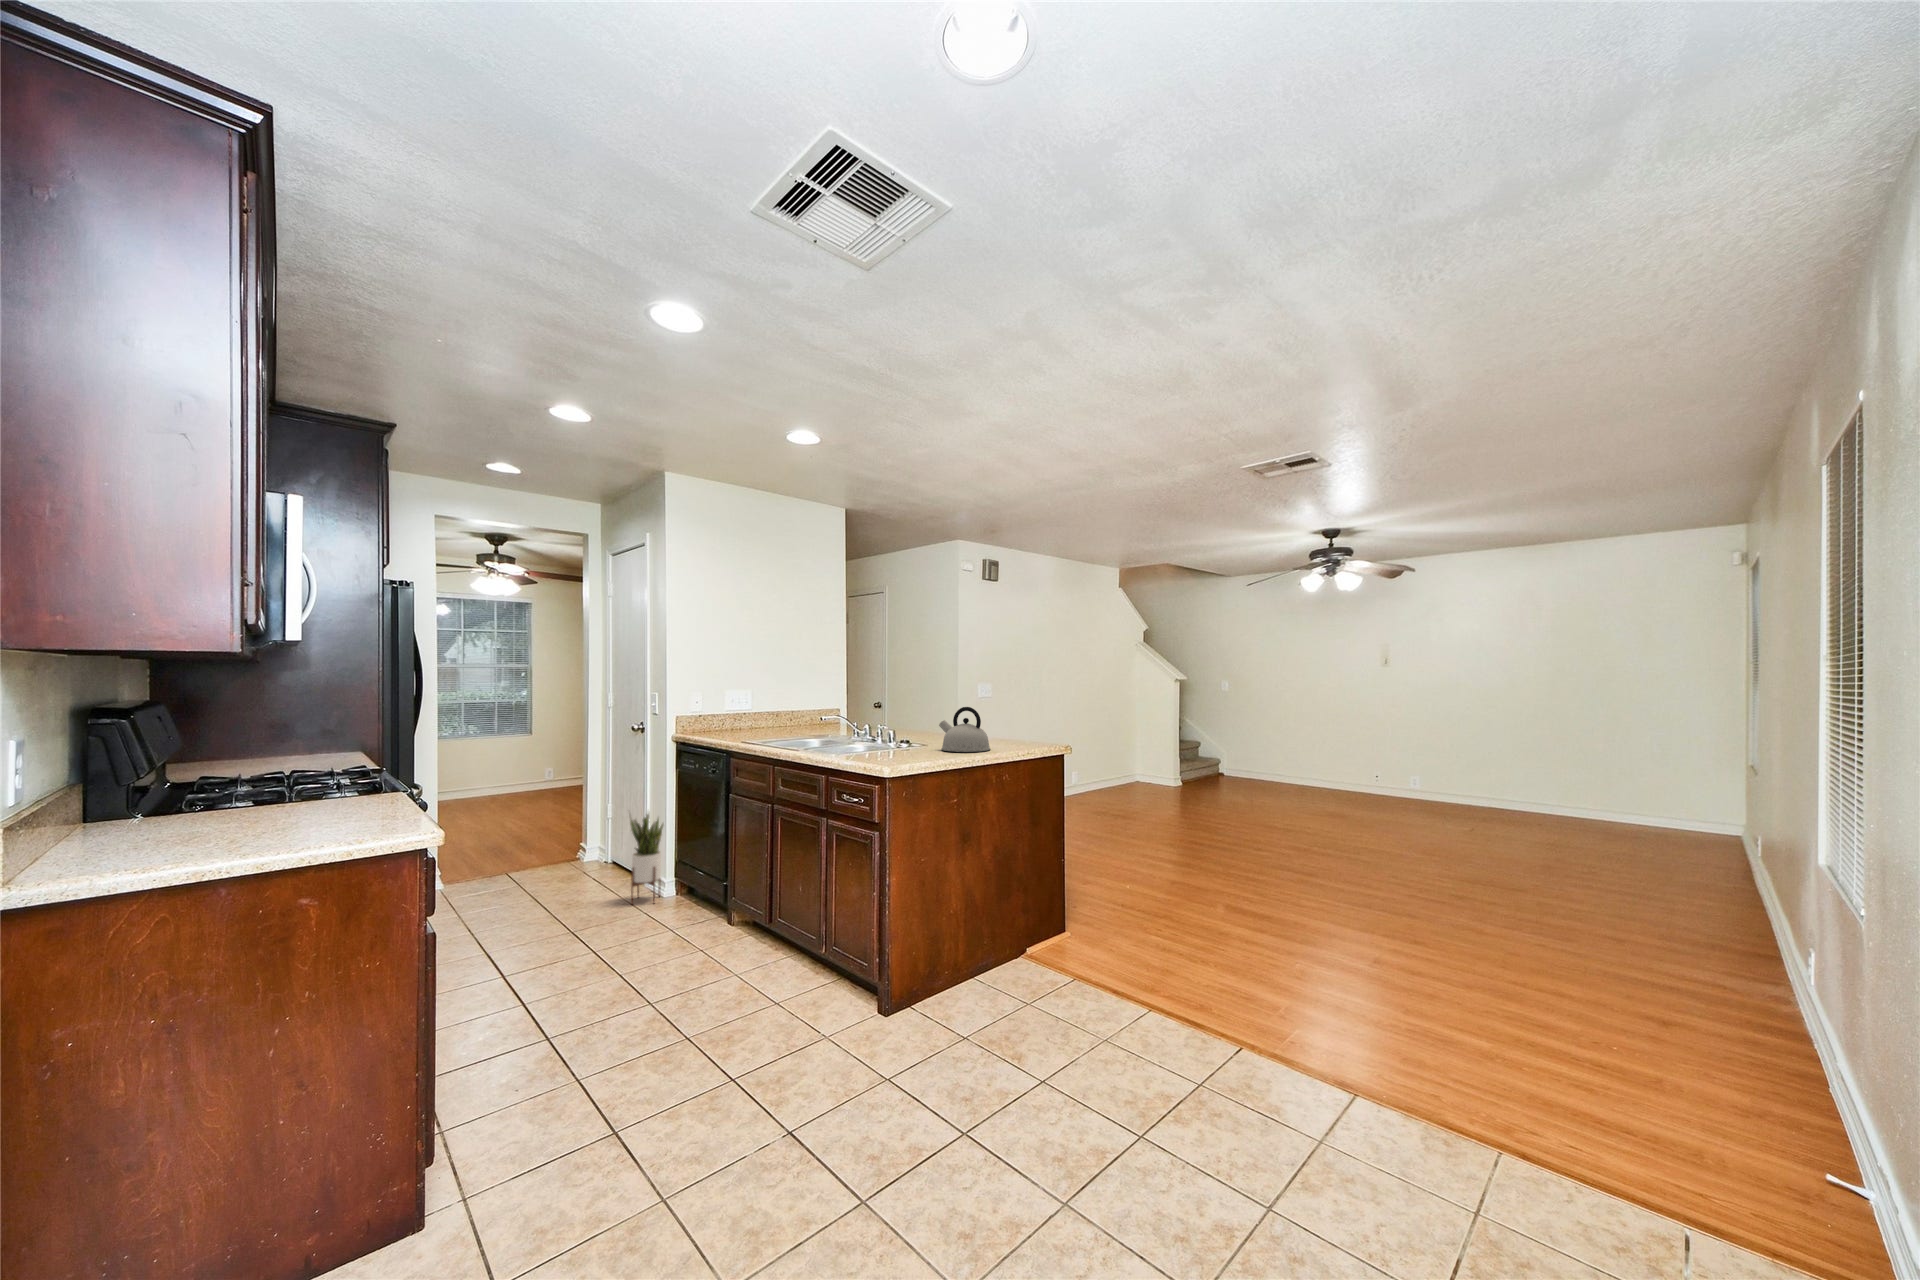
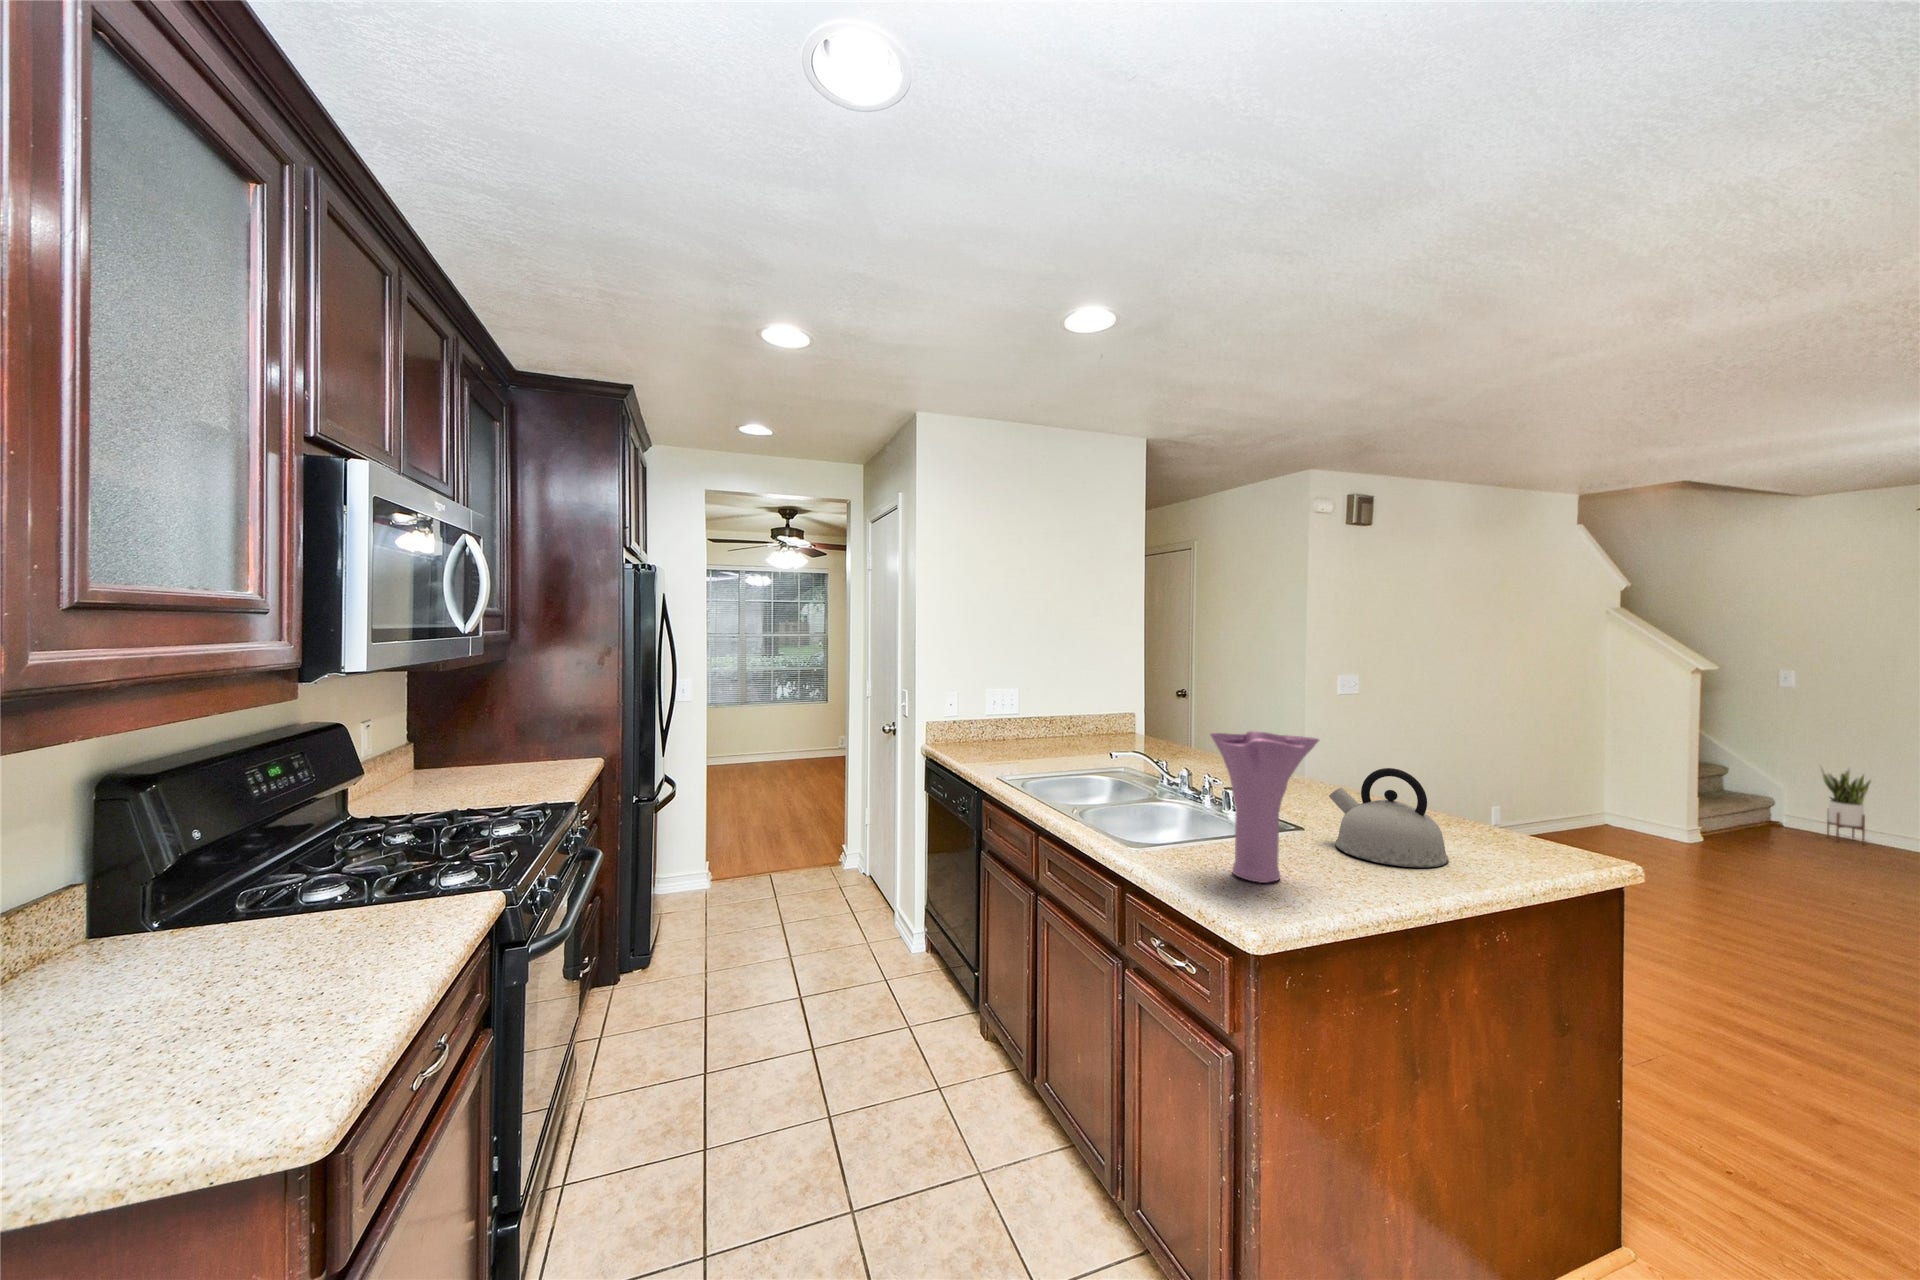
vase: none [877,688,929,760] -> present [1210,731,1319,883]
potted plant: present [629,813,664,903] -> present [1820,766,1871,844]

